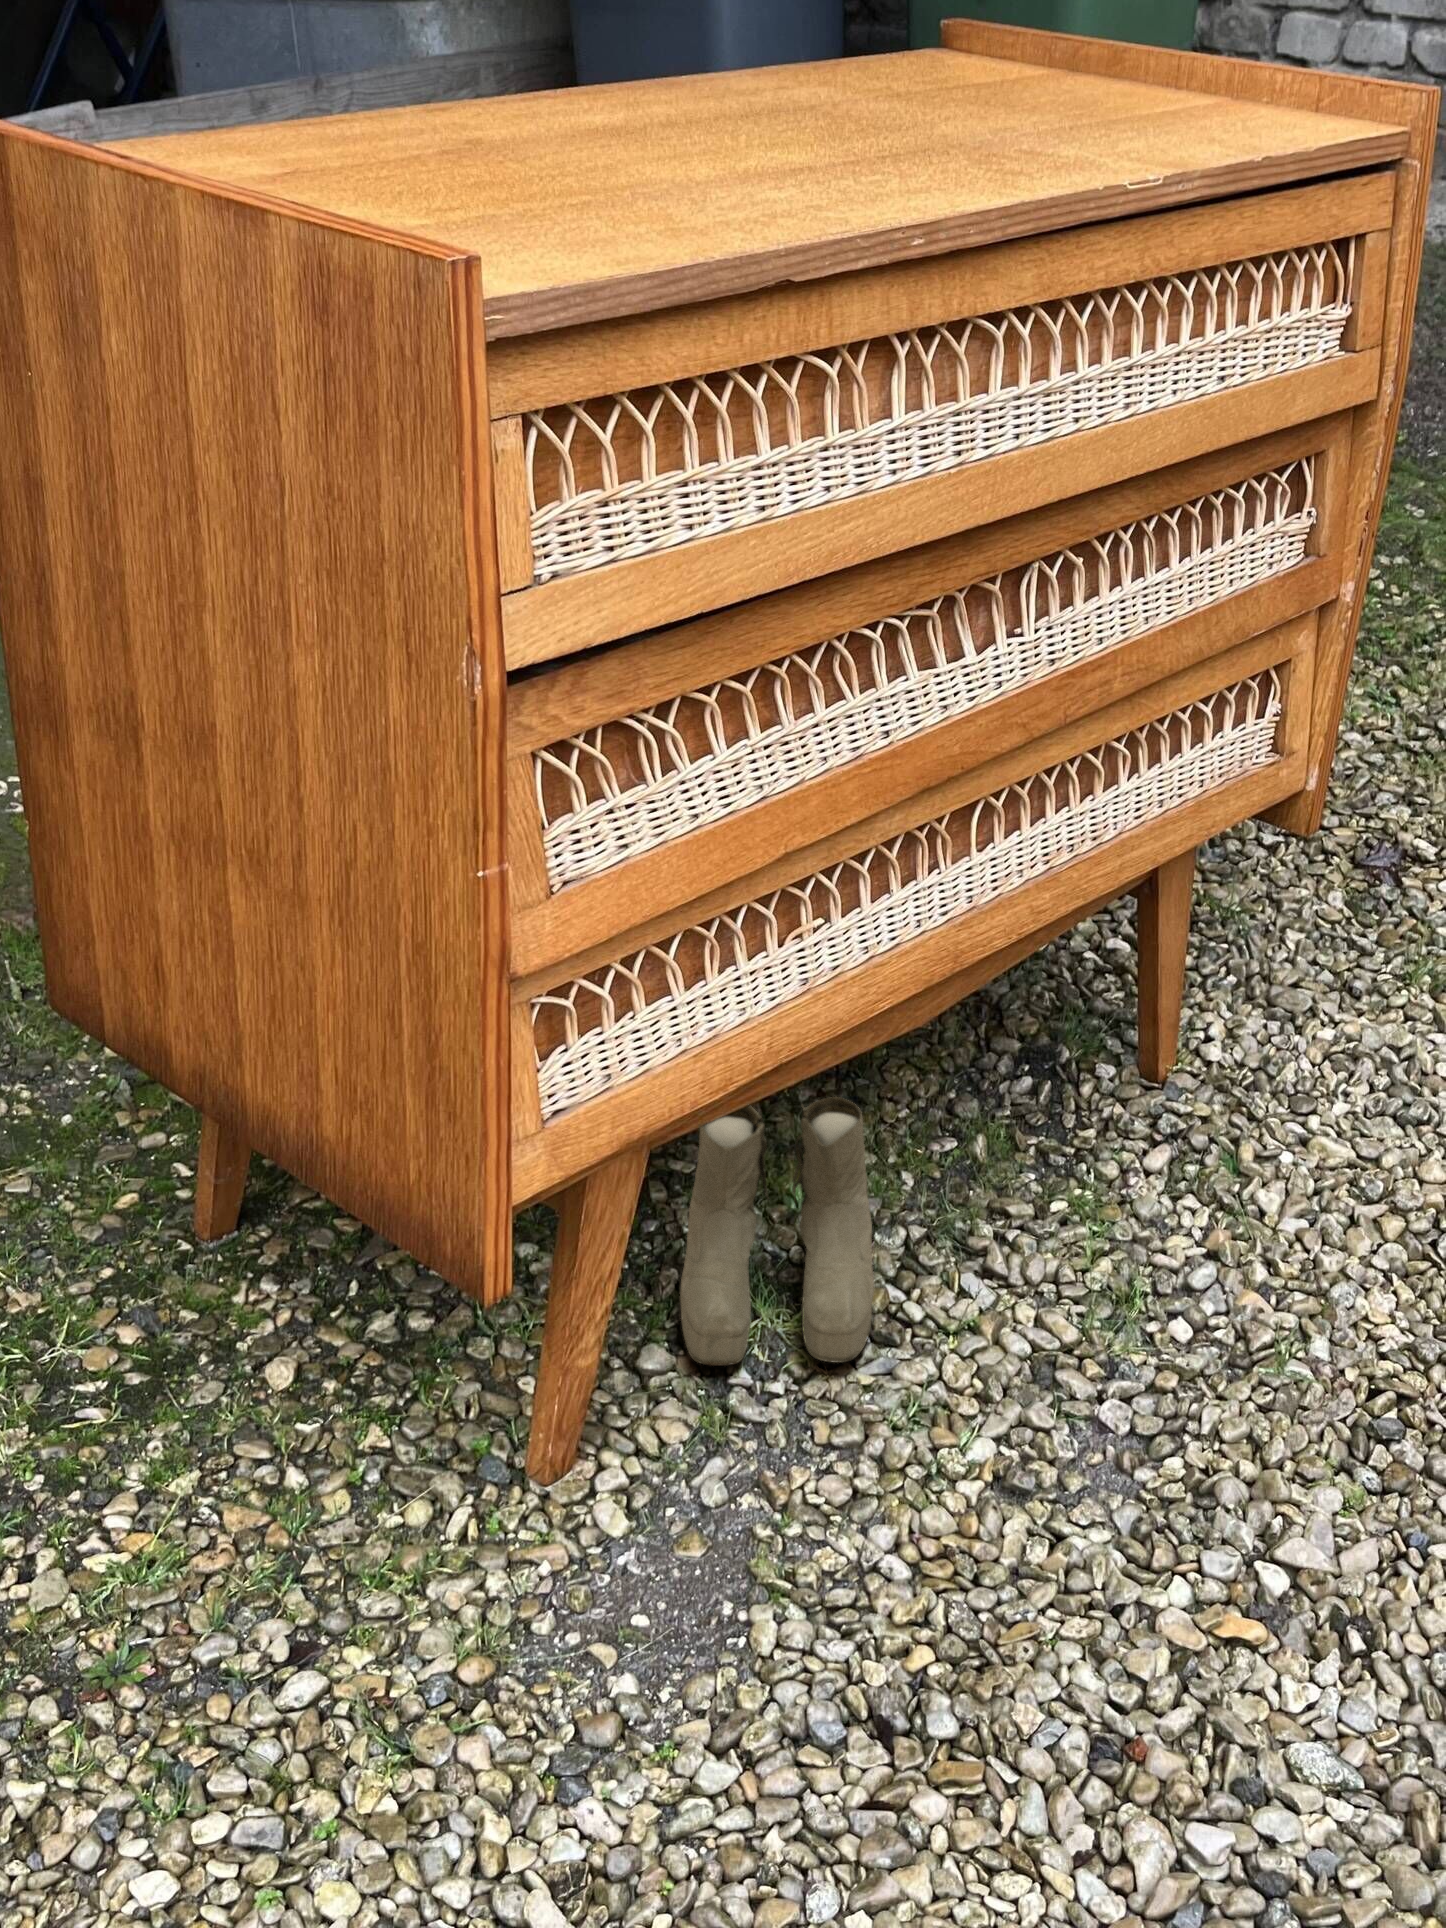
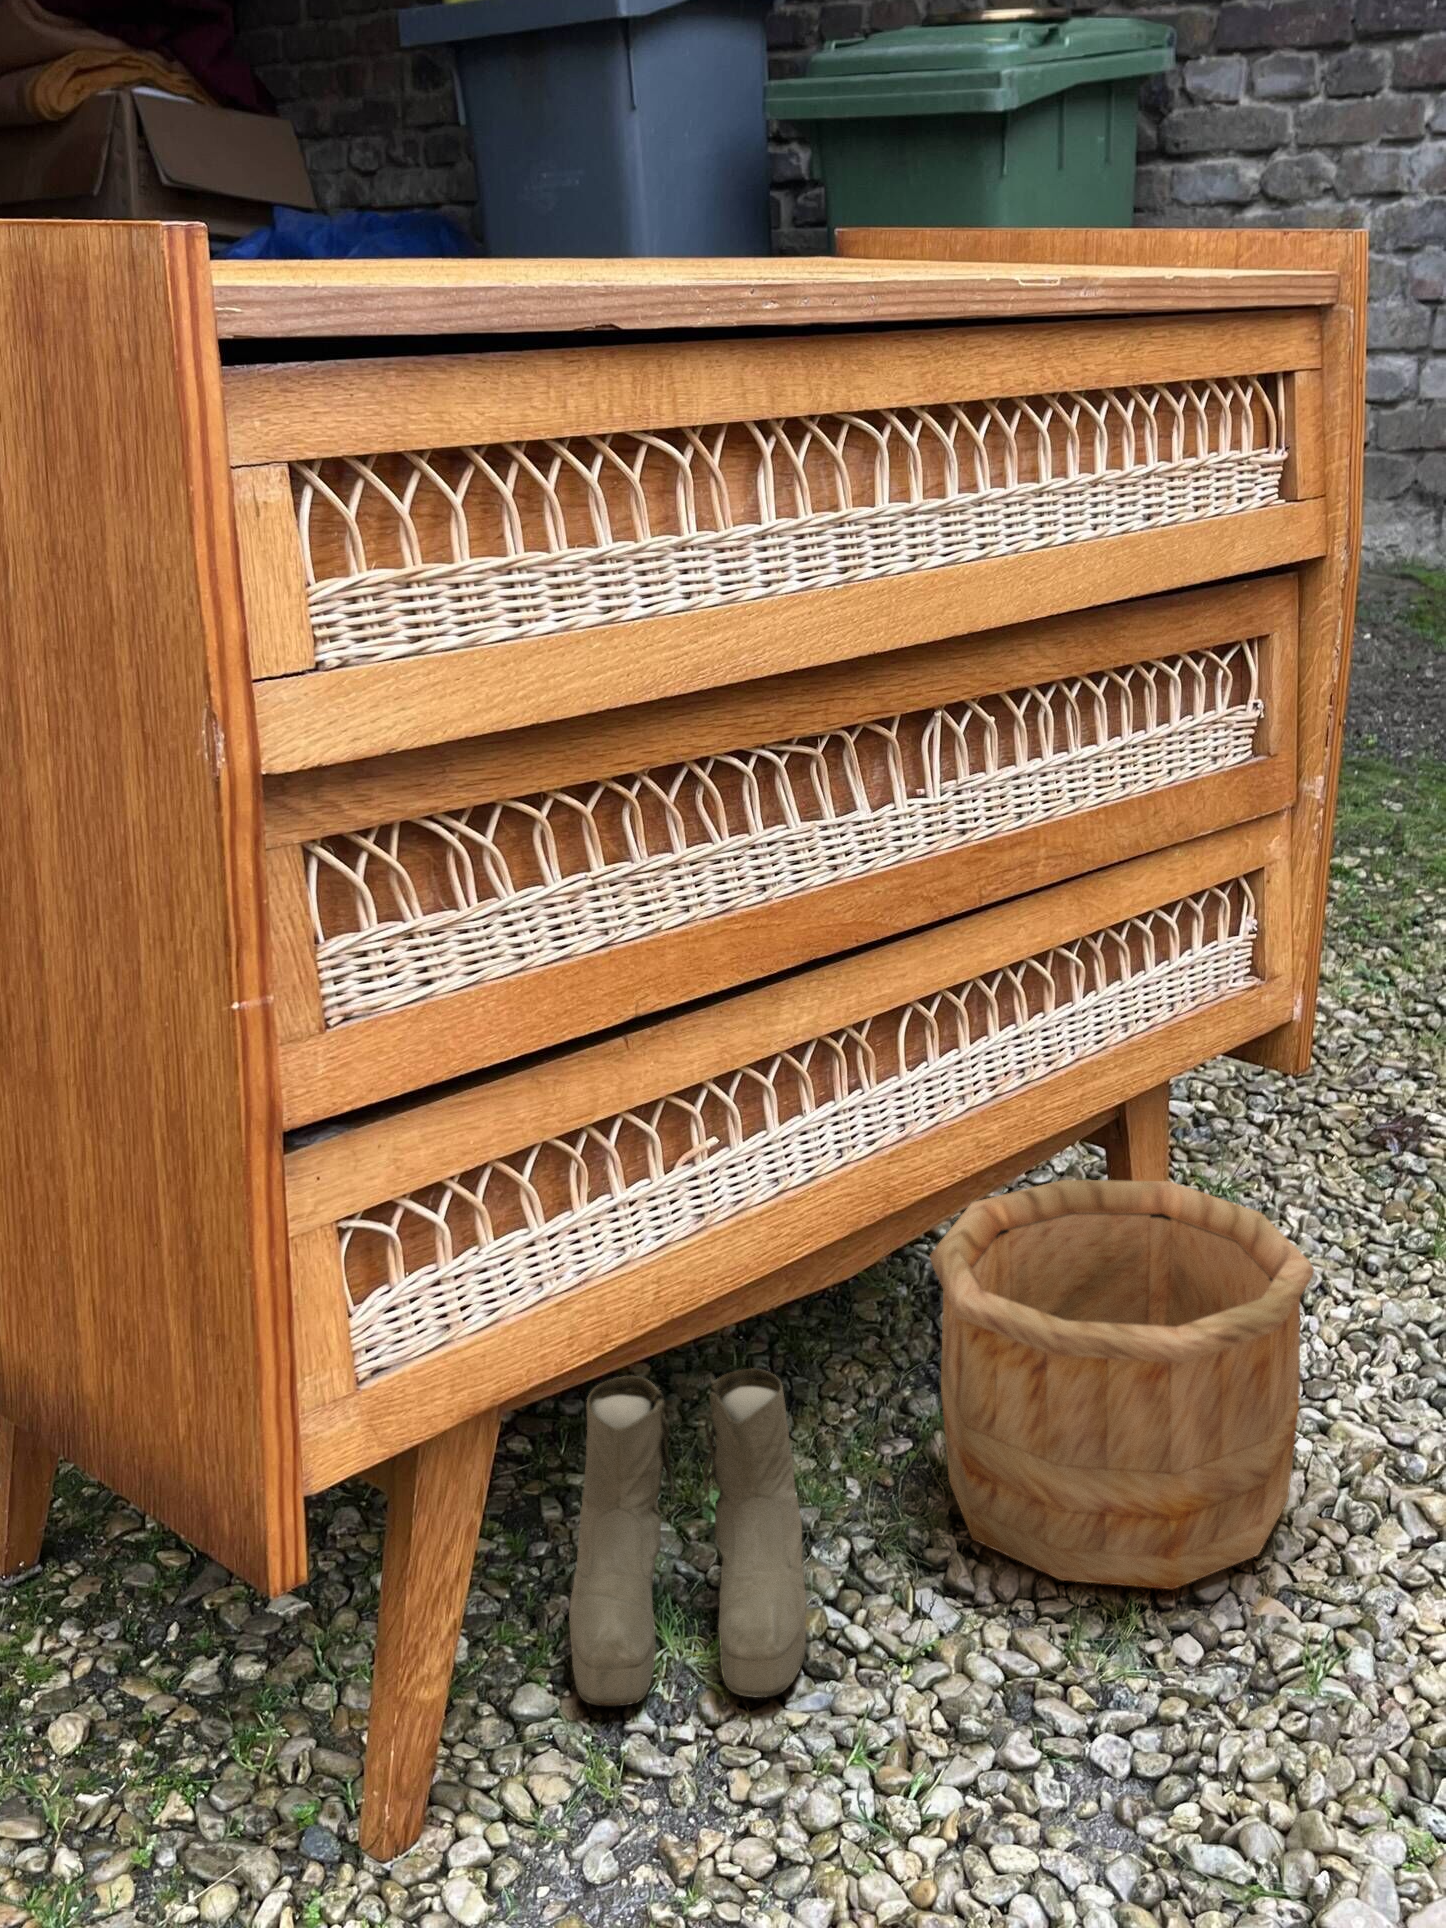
wooden bucket: none [985,932,1310,1282] -> present [930,1180,1314,1589]

